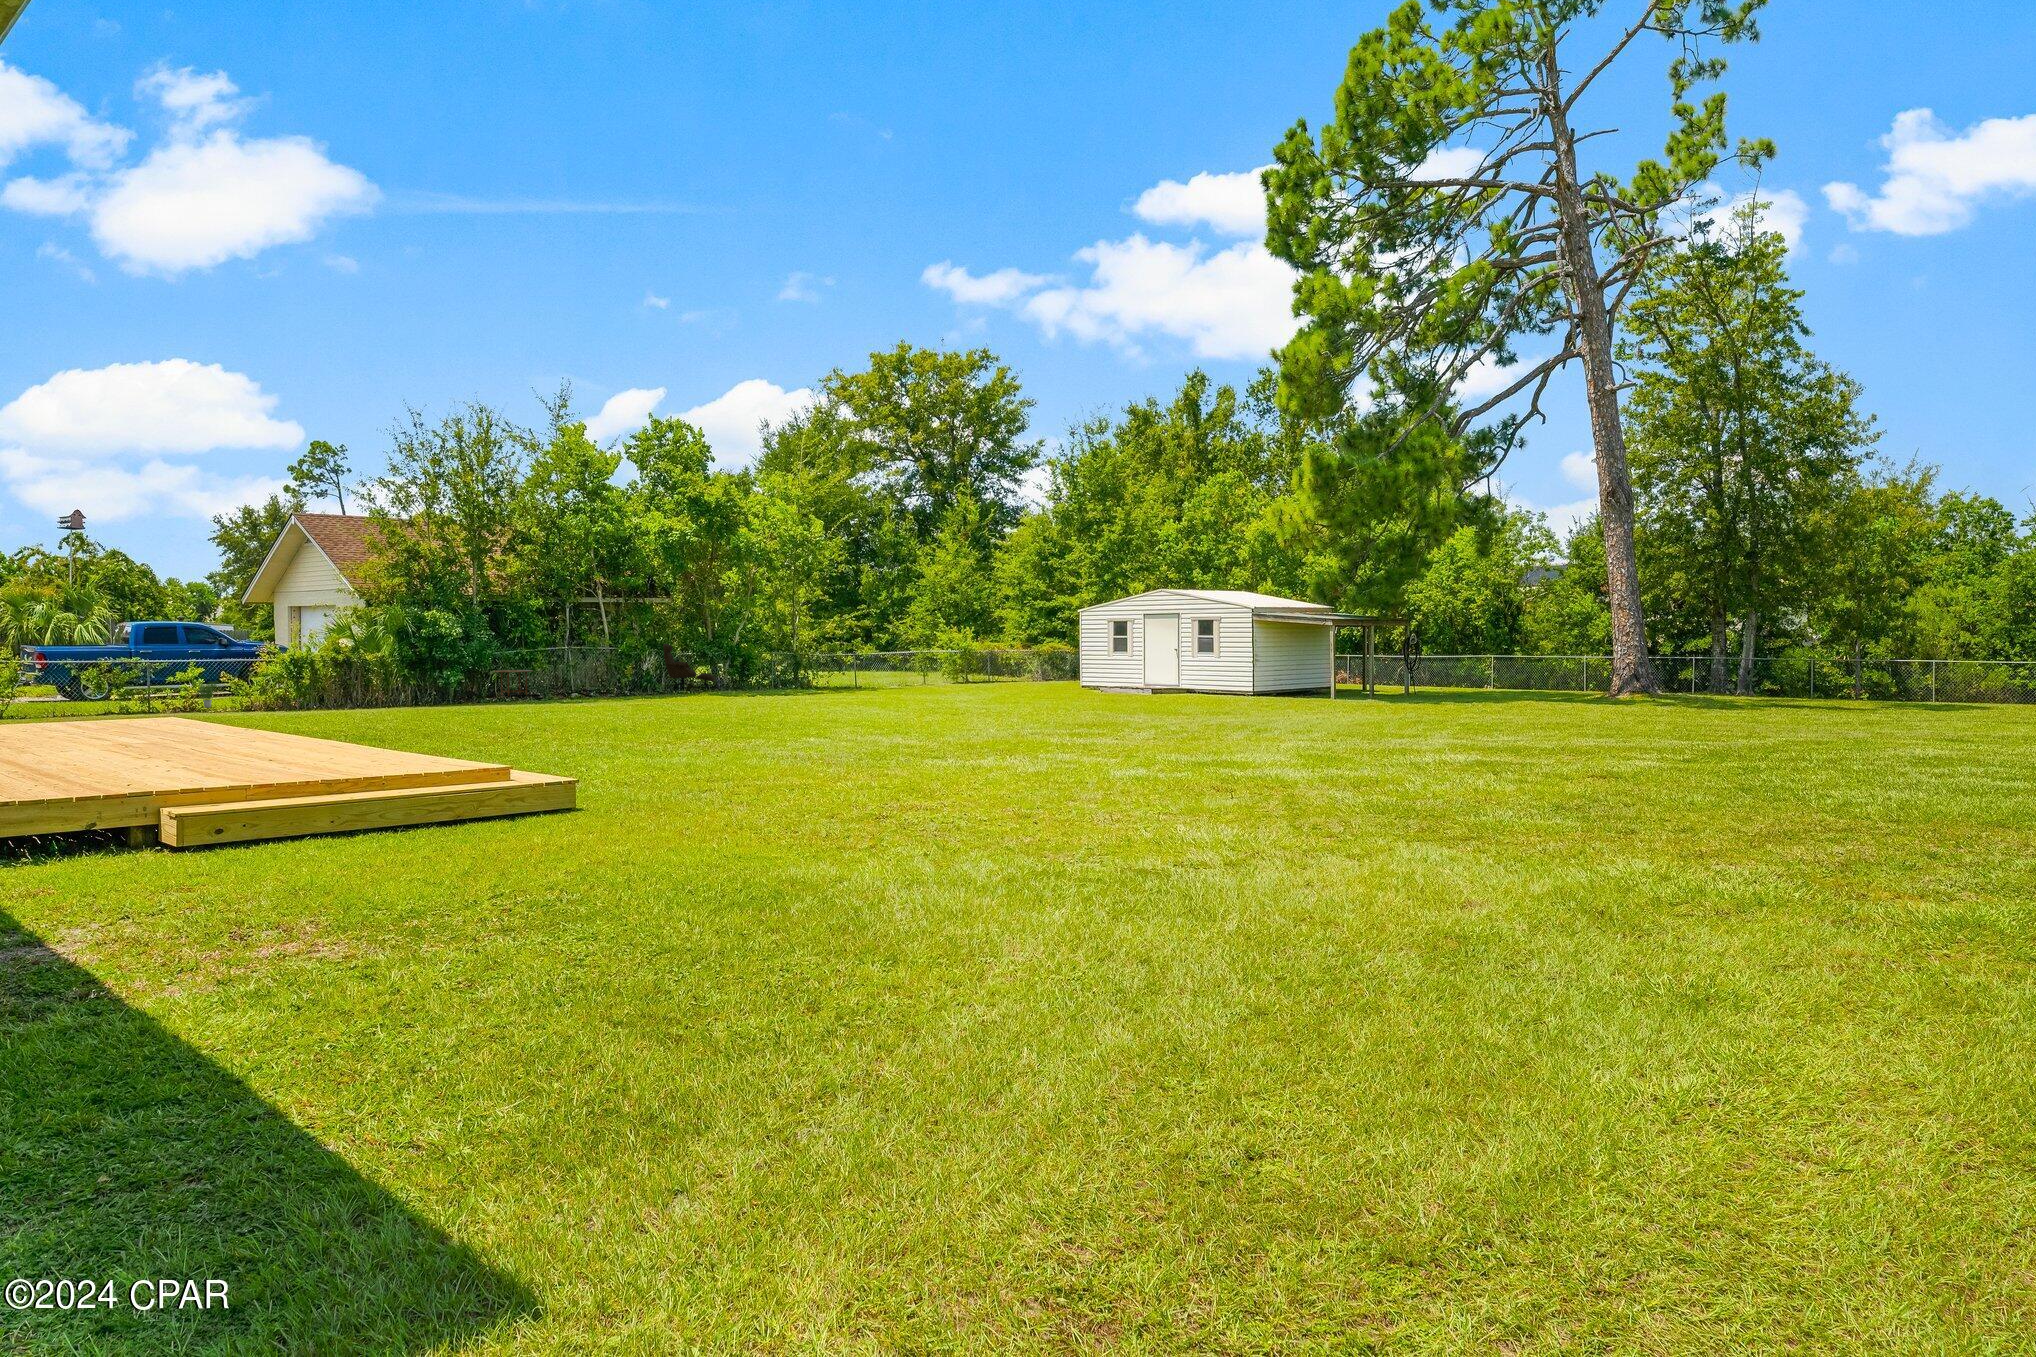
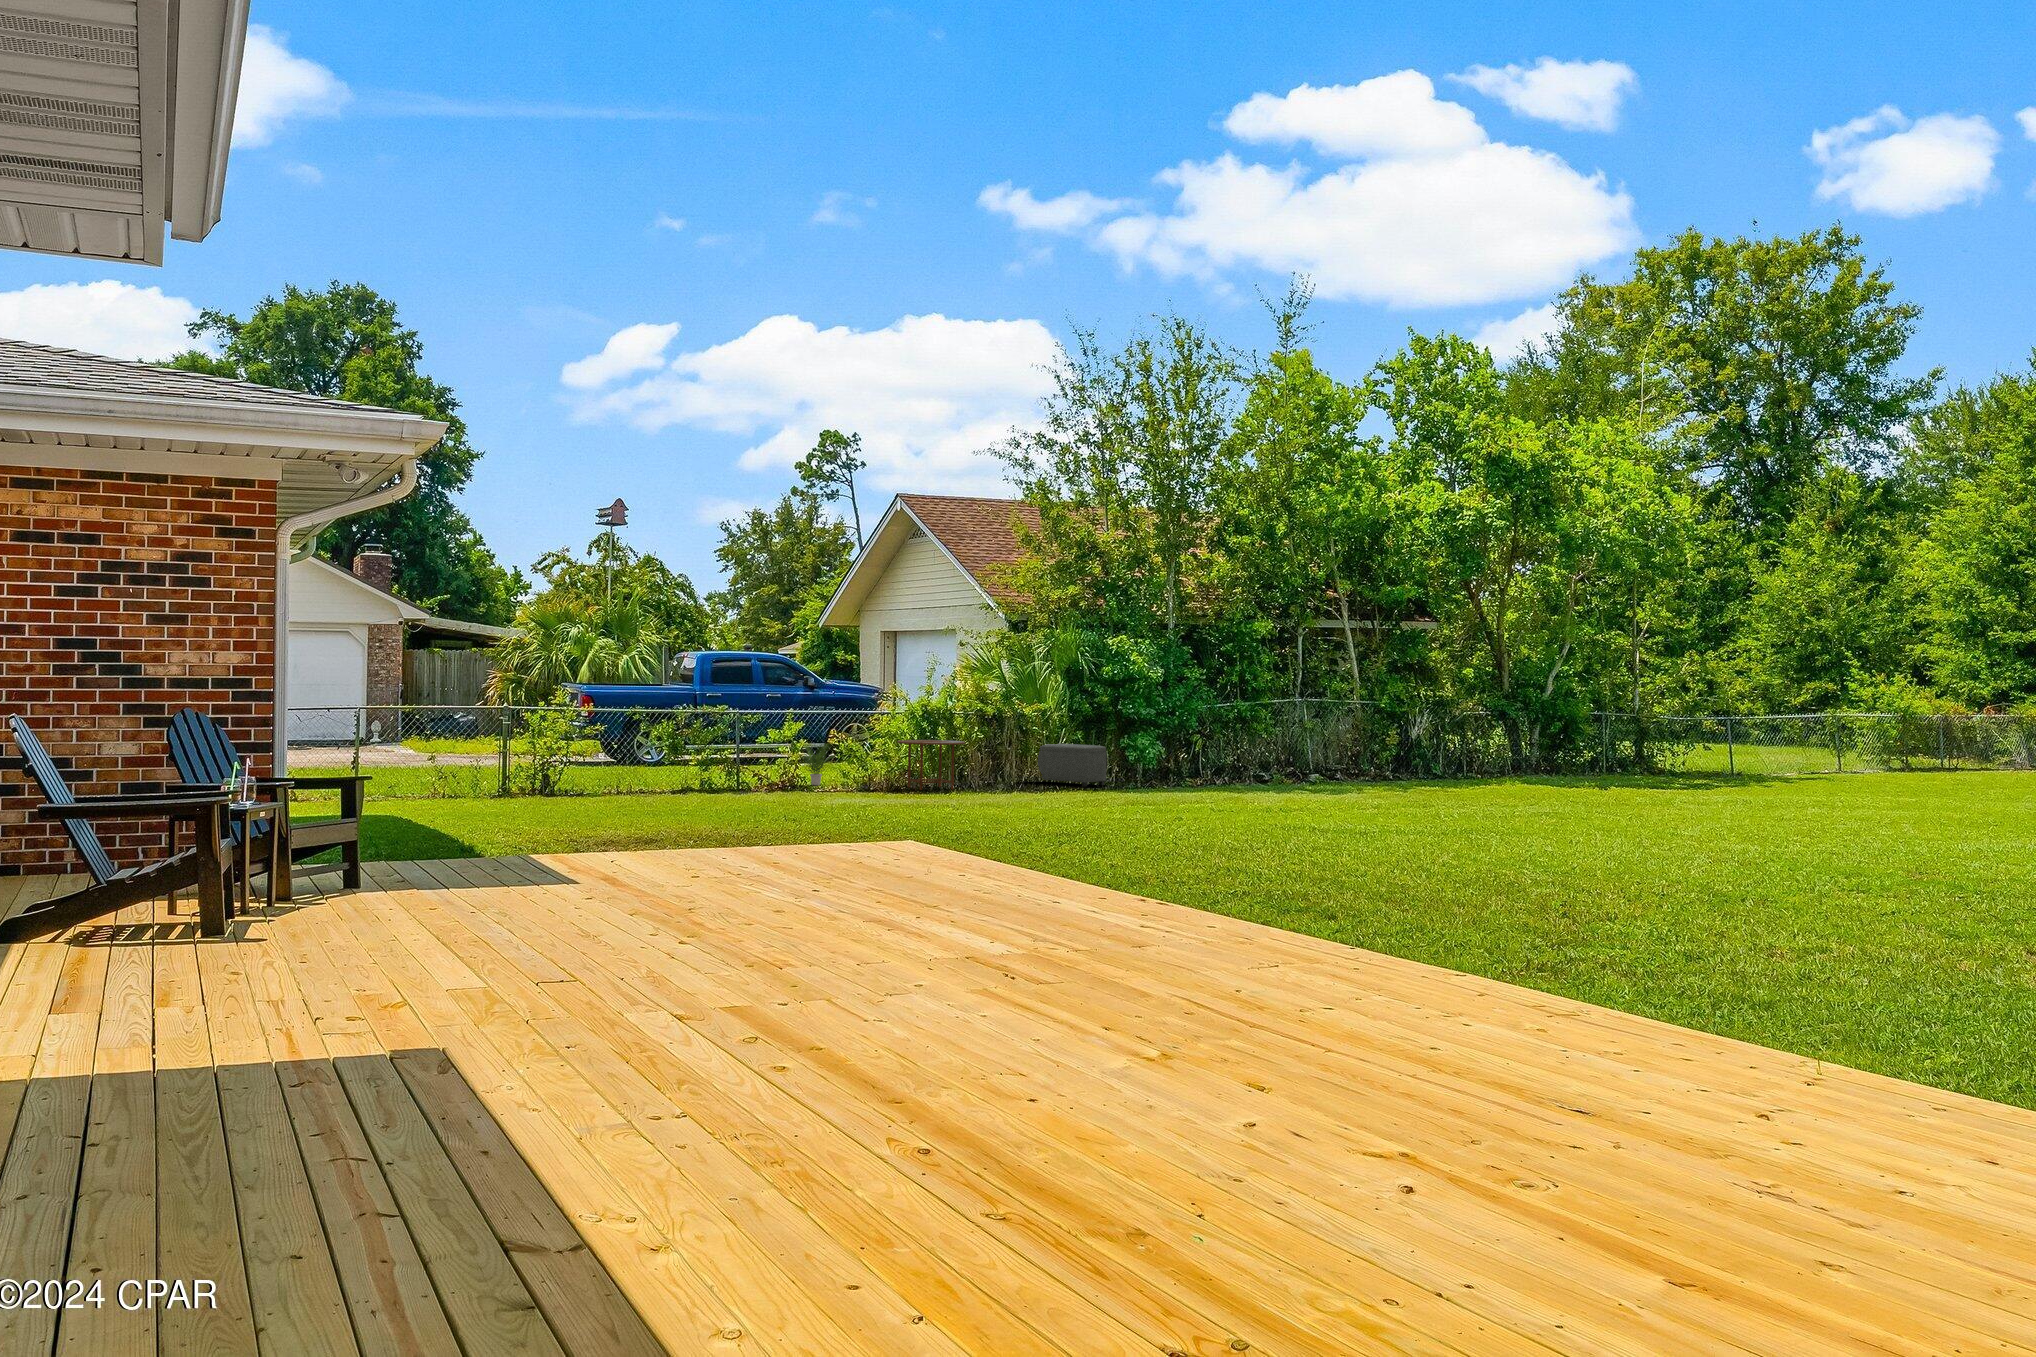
lounge chair: present [663,644,715,688] -> none [1441,700,1529,780]
side table: present [494,670,533,696] -> present [897,740,965,790]
ottoman: none [365,676,422,702] -> present [1023,743,1107,787]

